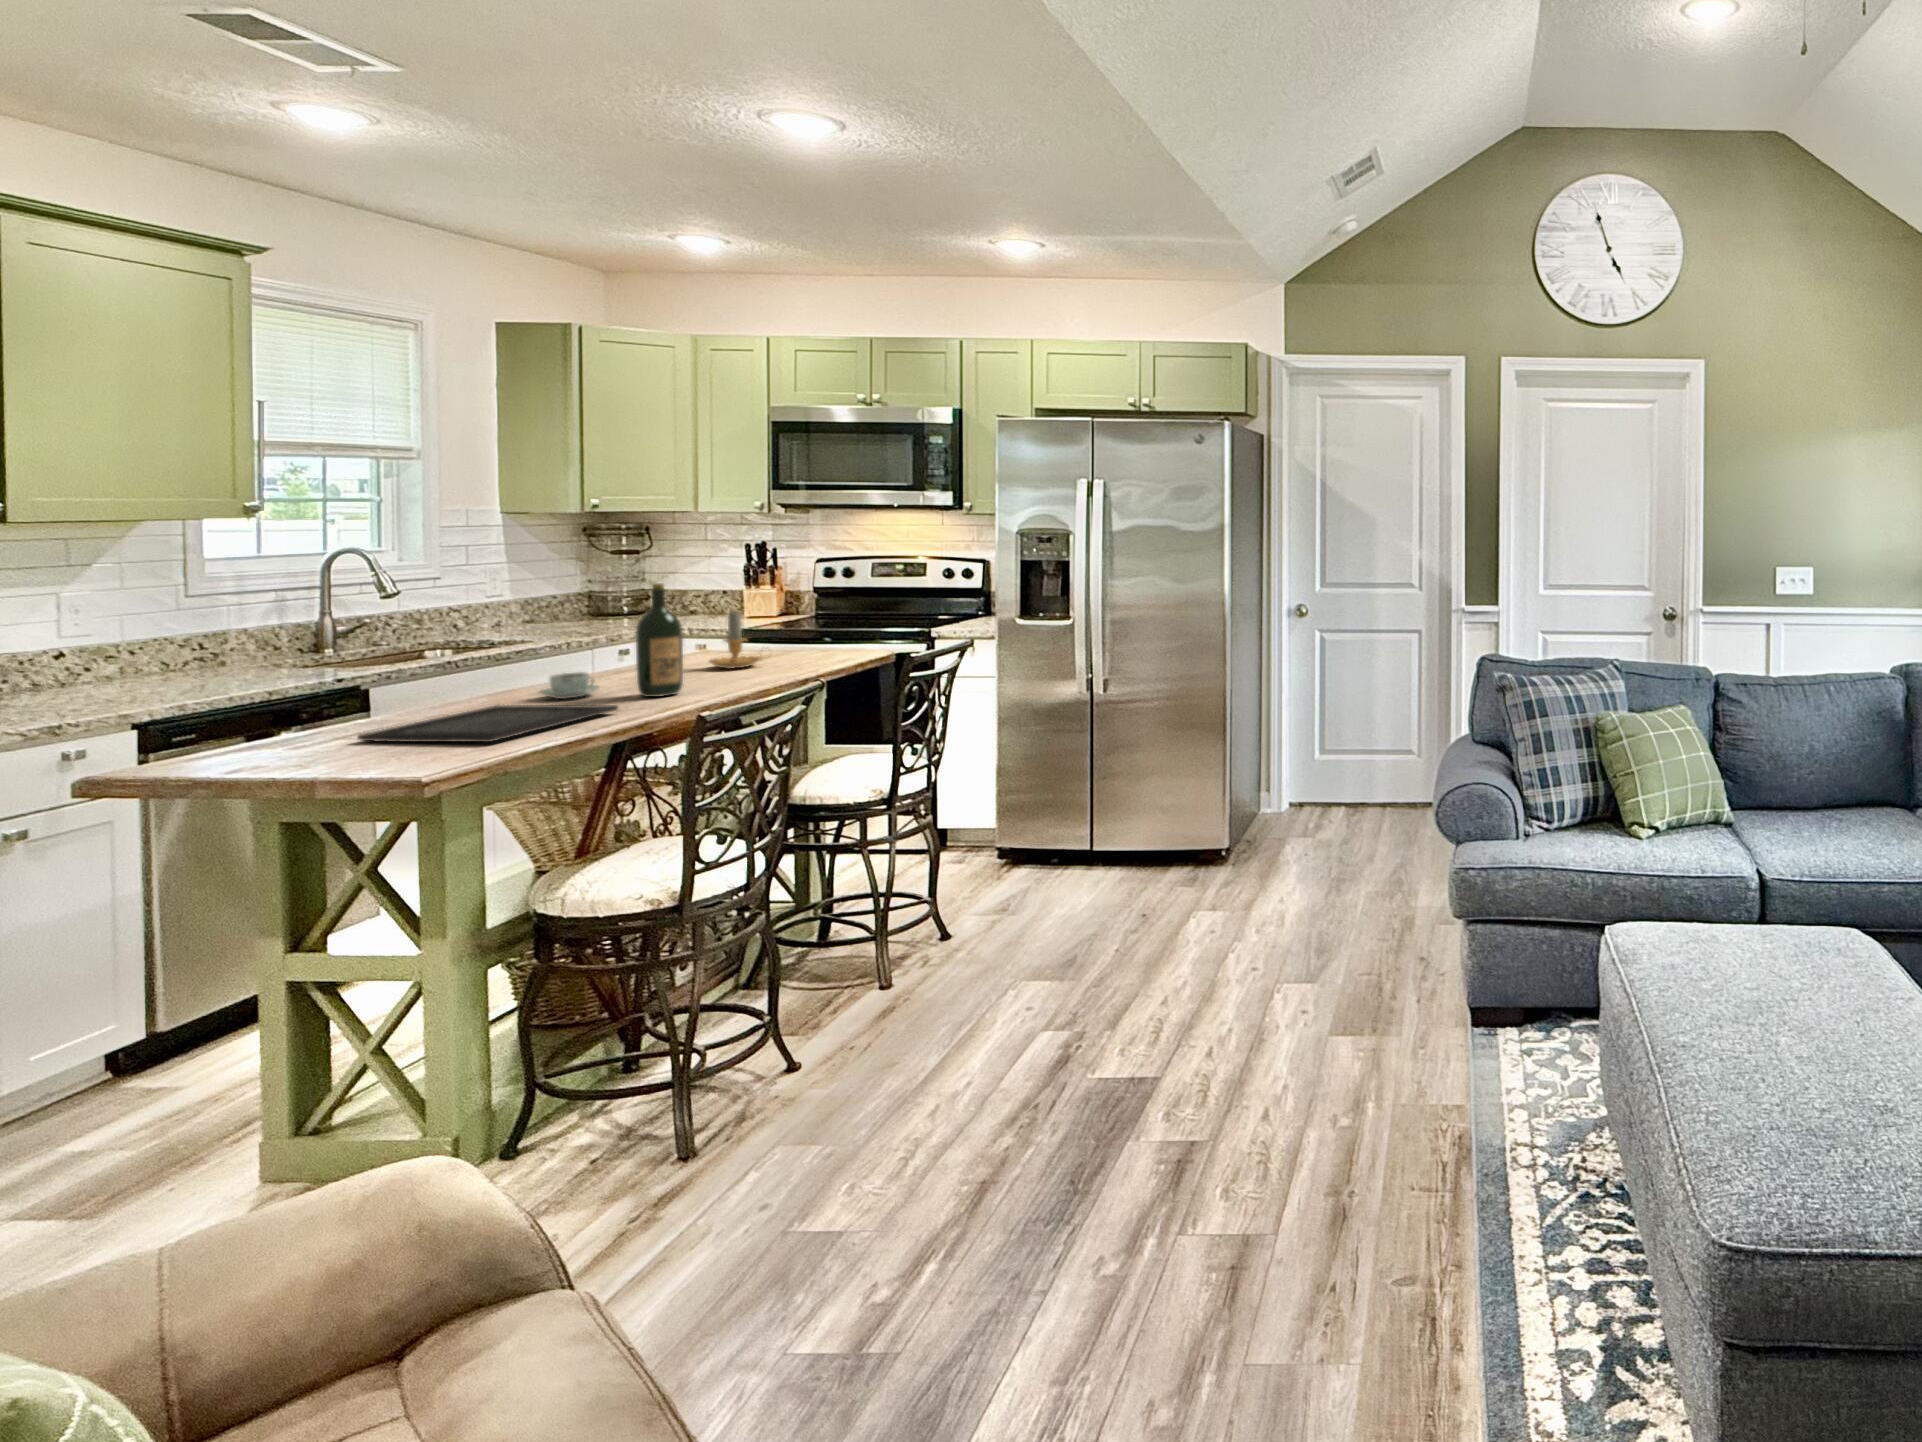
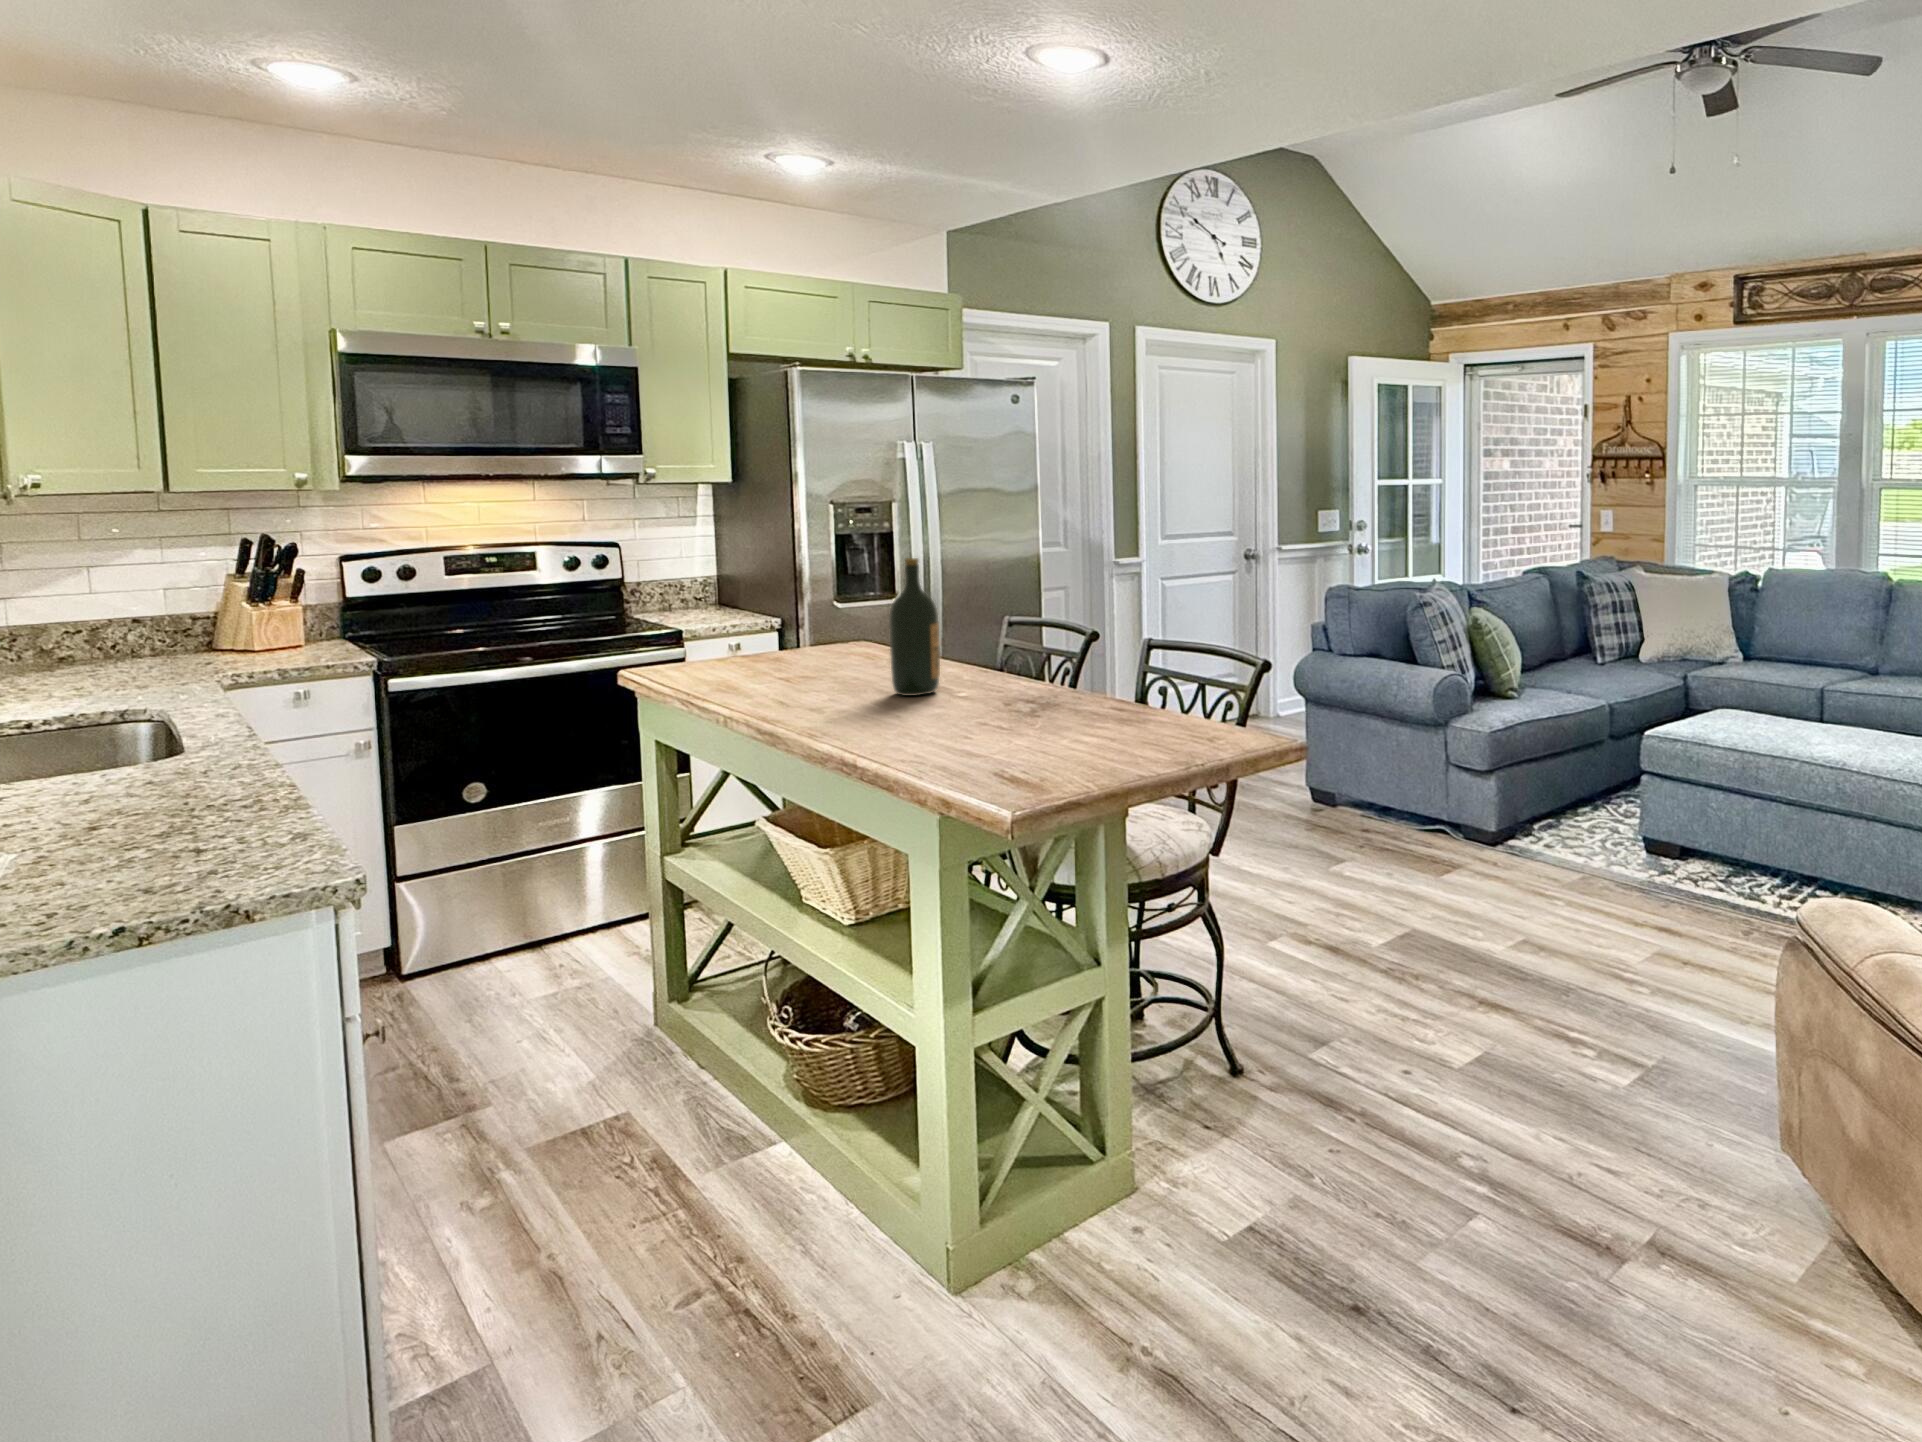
candle: present [710,612,768,669] -> none [752,599,822,675]
coffee cup: present [540,672,599,699] -> none [790,679,859,714]
tray: present [358,705,618,742] -> none [858,695,1093,755]

